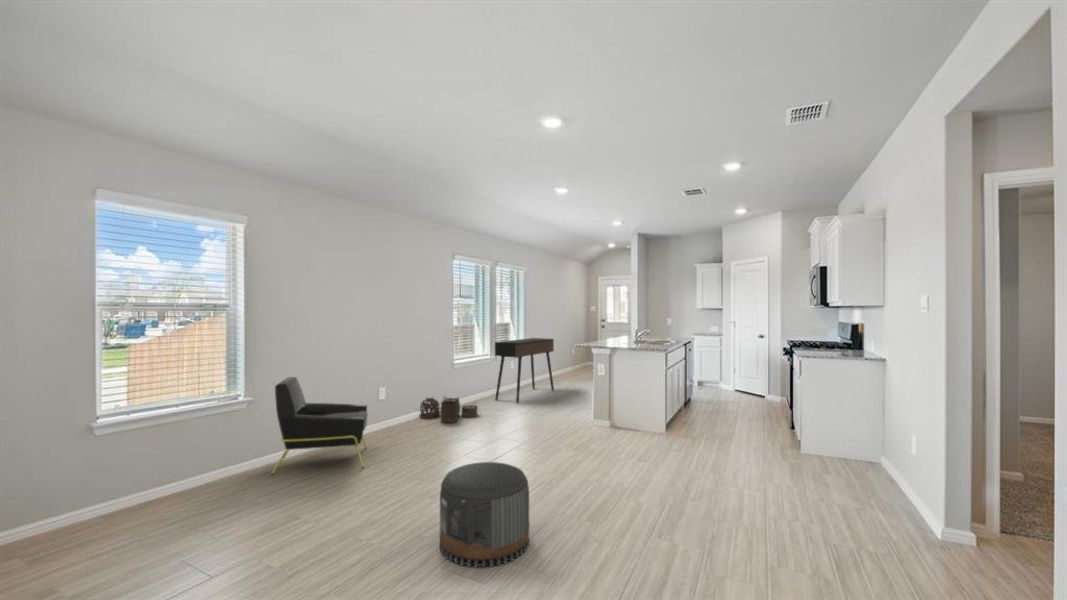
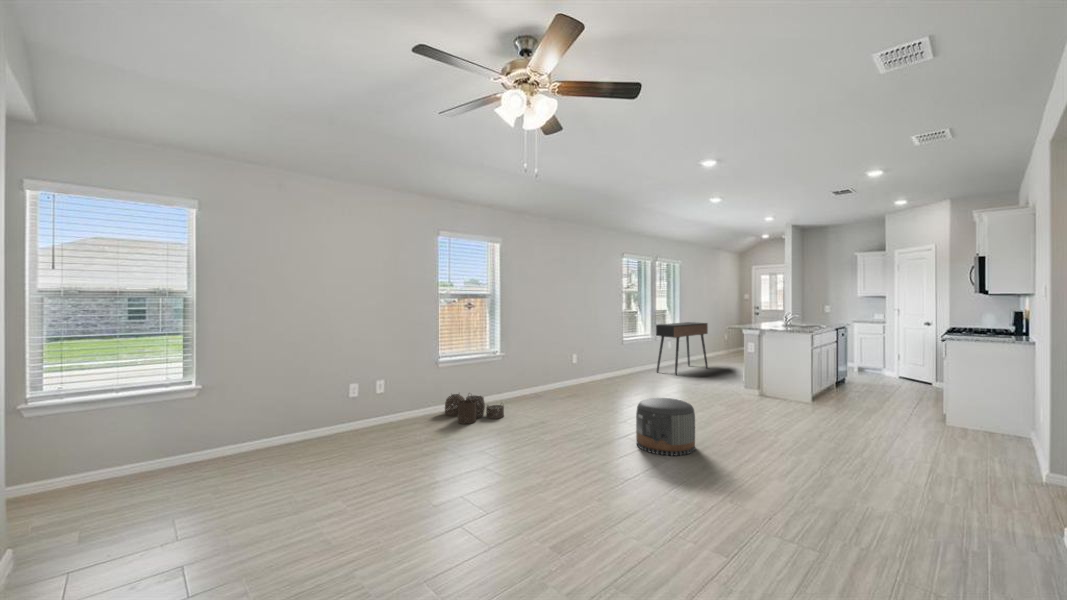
armchair: present [272,377,368,474] -> none [516,343,572,406]
woven basket: present [419,398,478,423] -> present [445,394,504,424]

